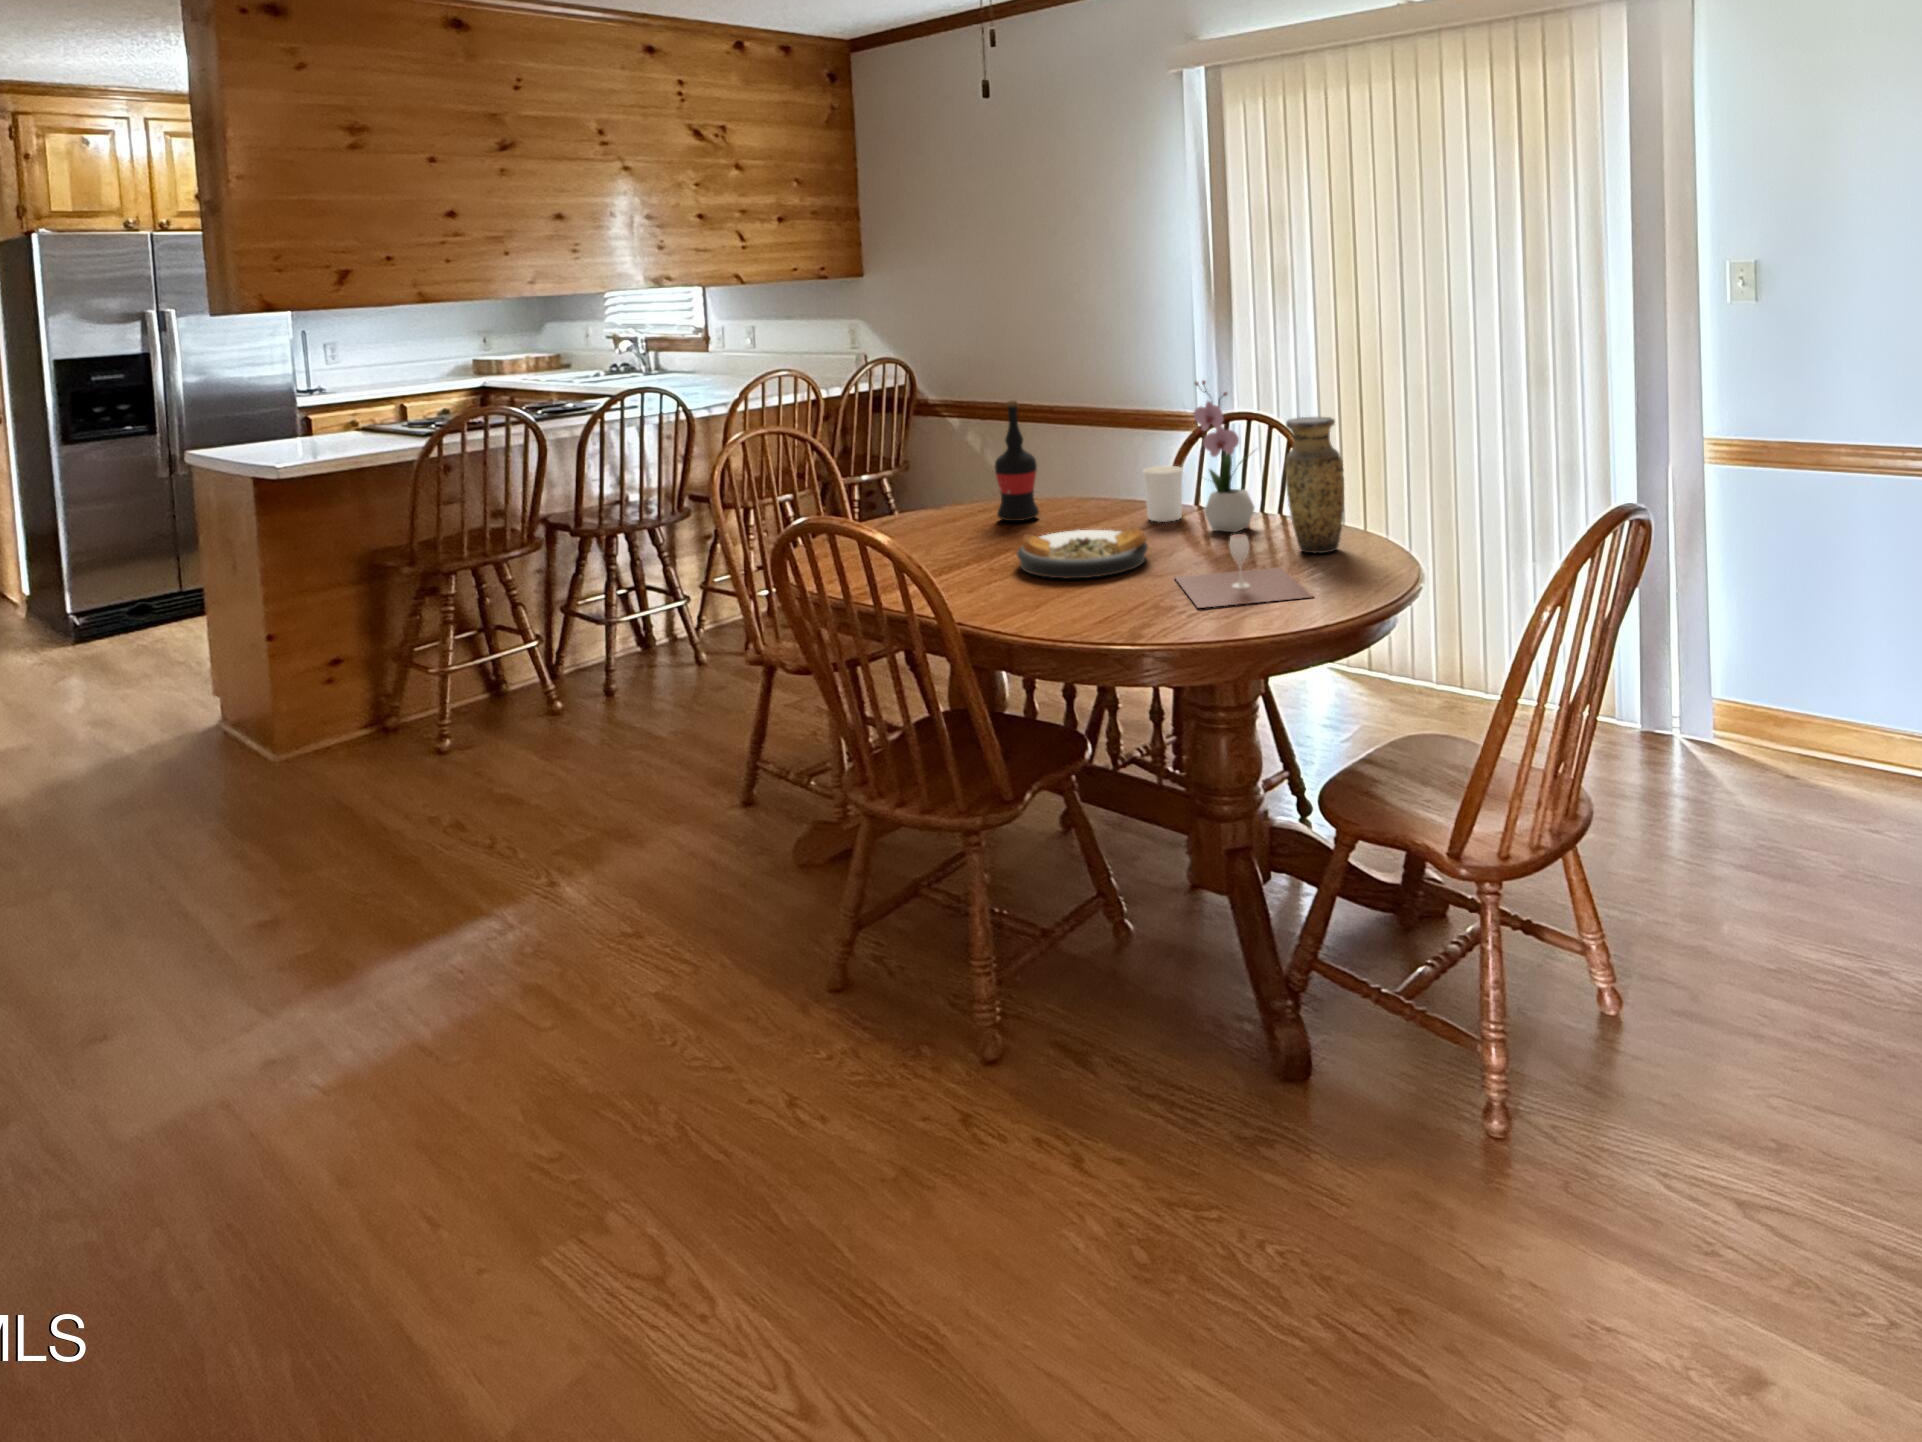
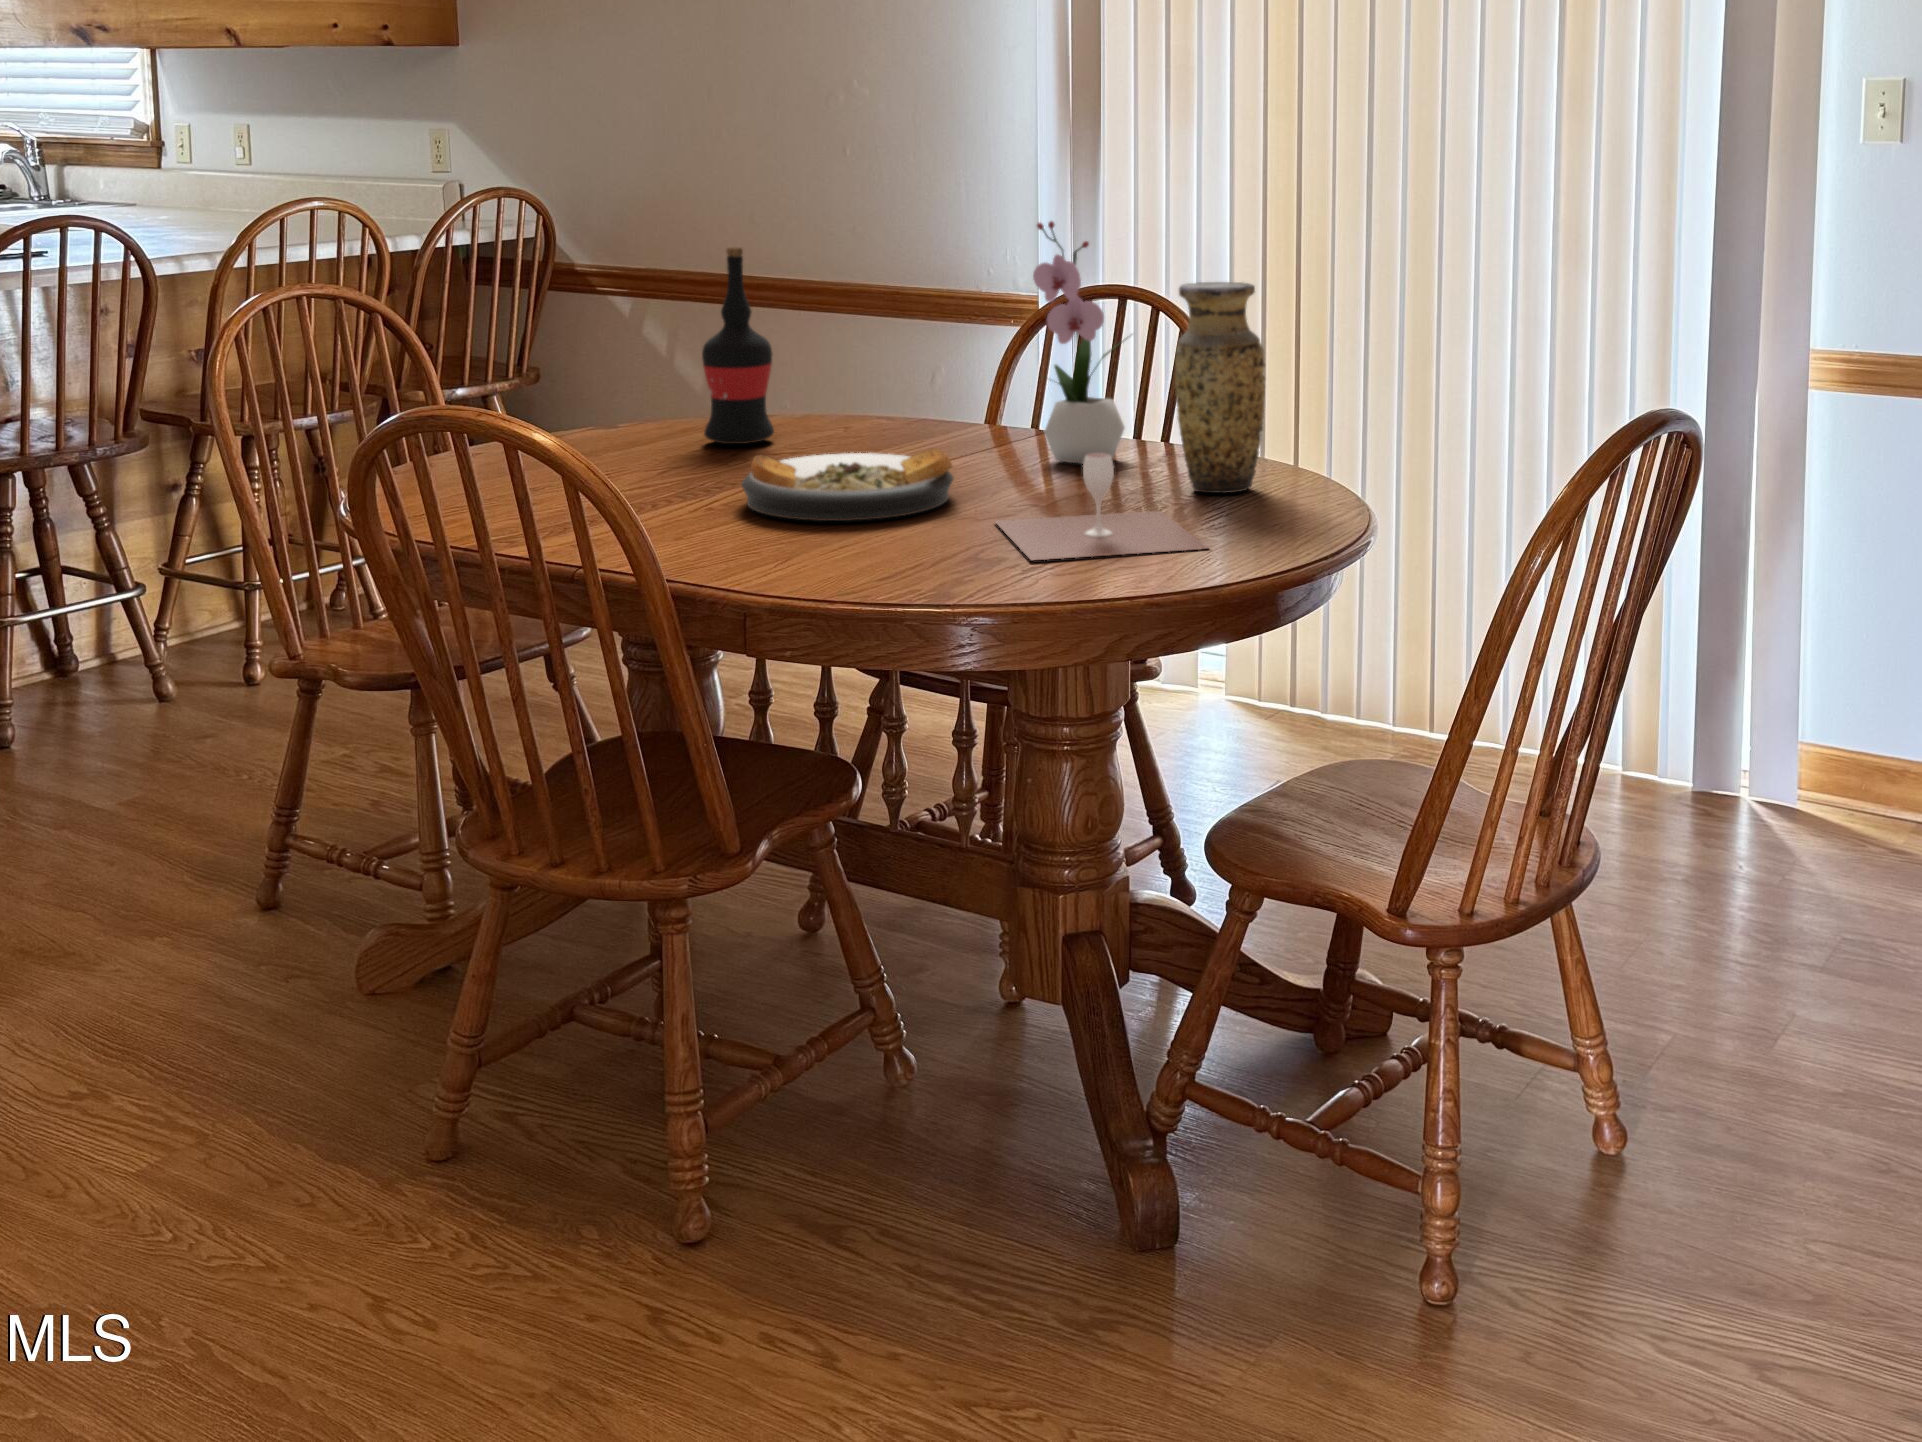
candle holder: present [1143,466,1183,522] -> none [947,361,1012,449]

